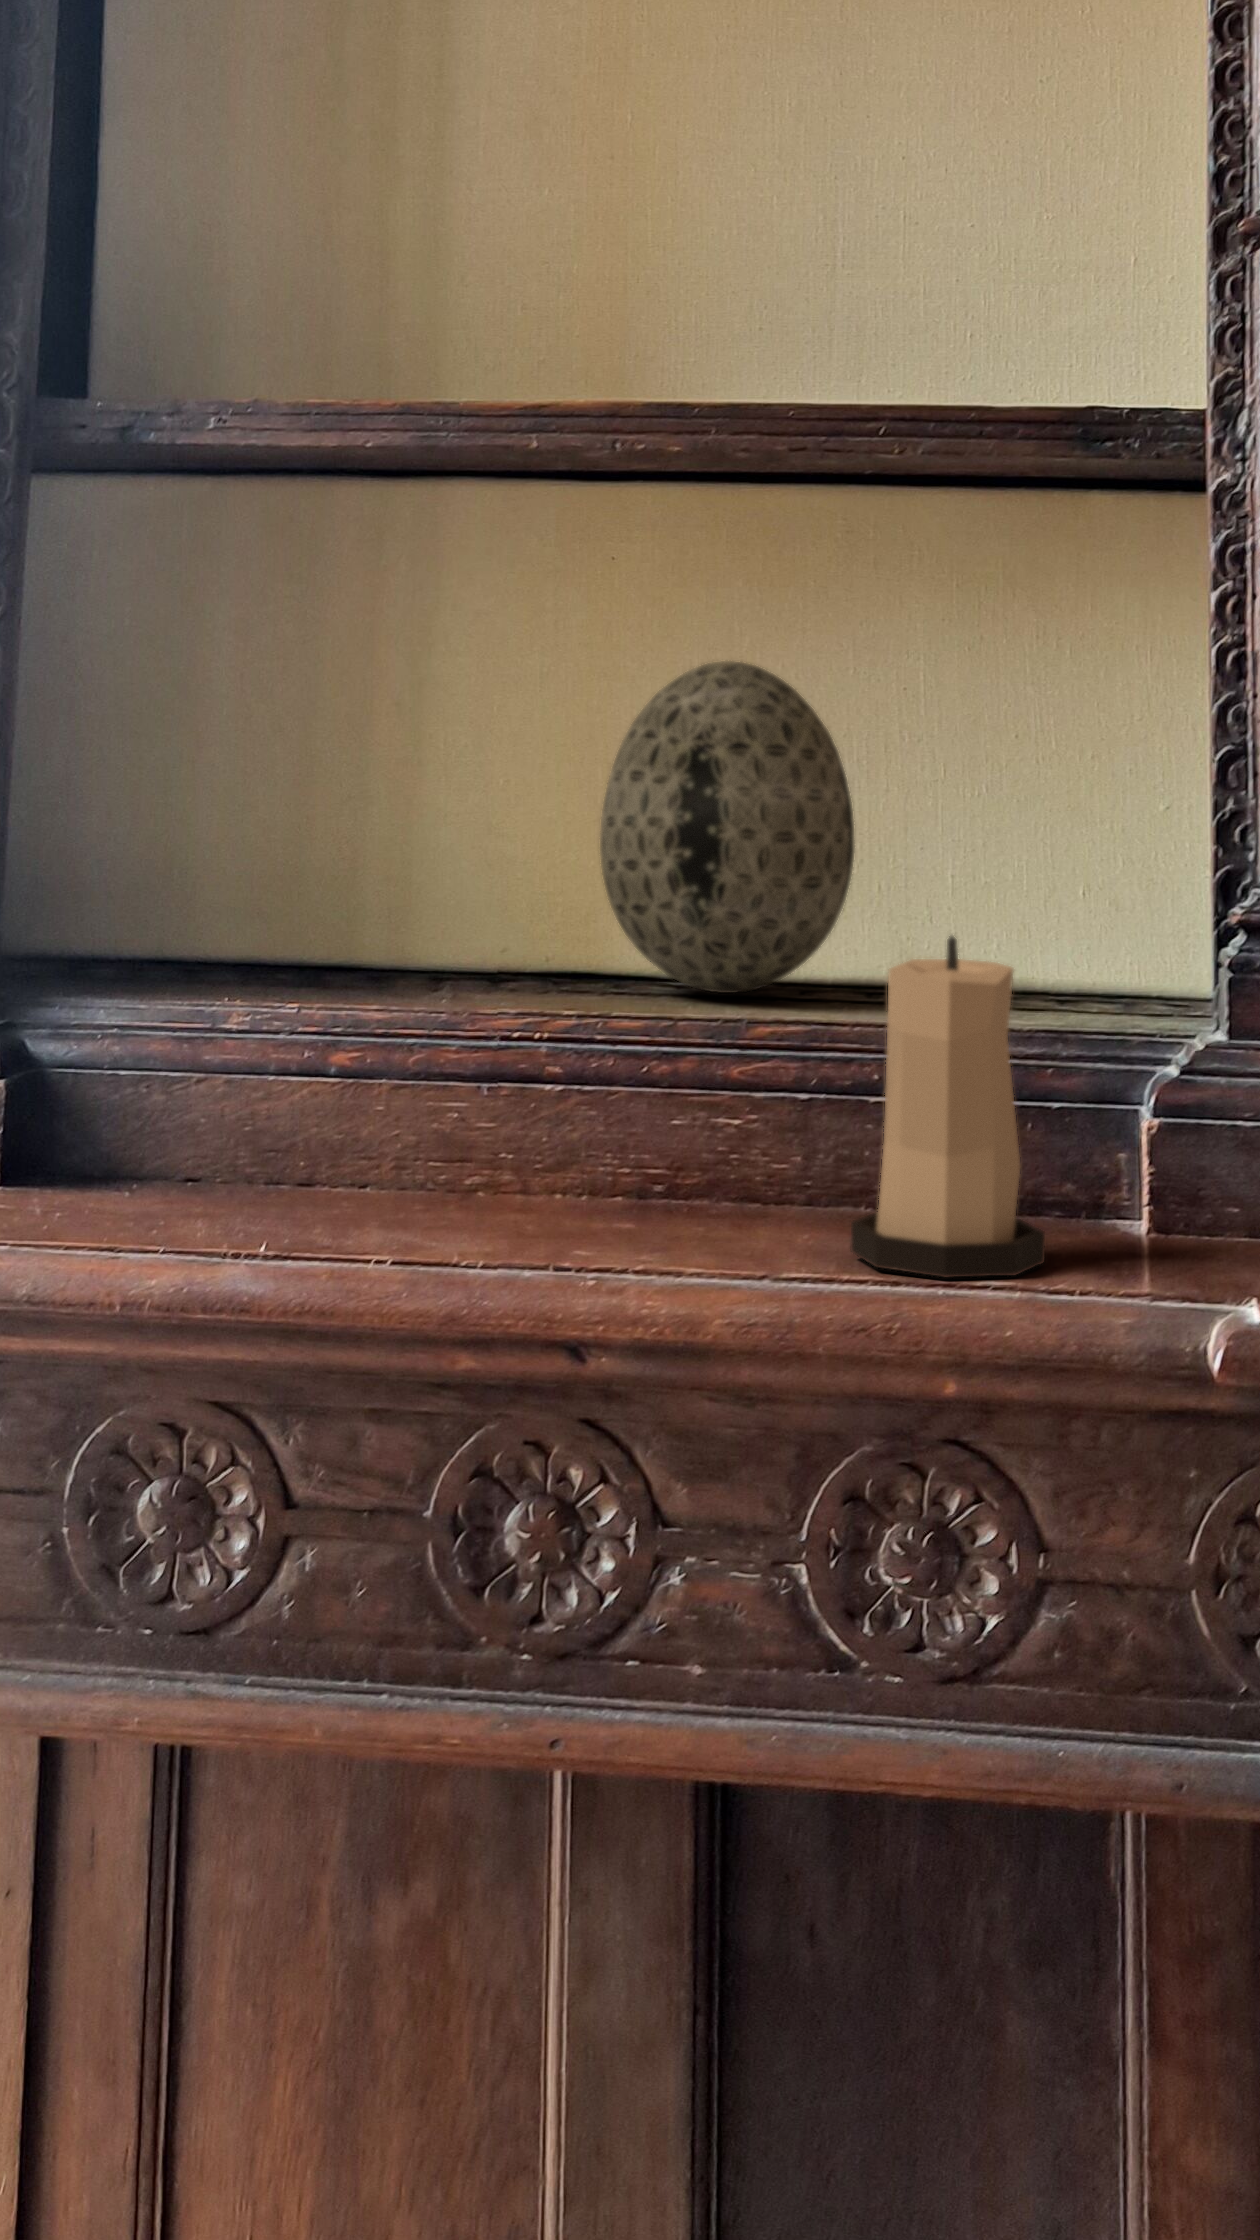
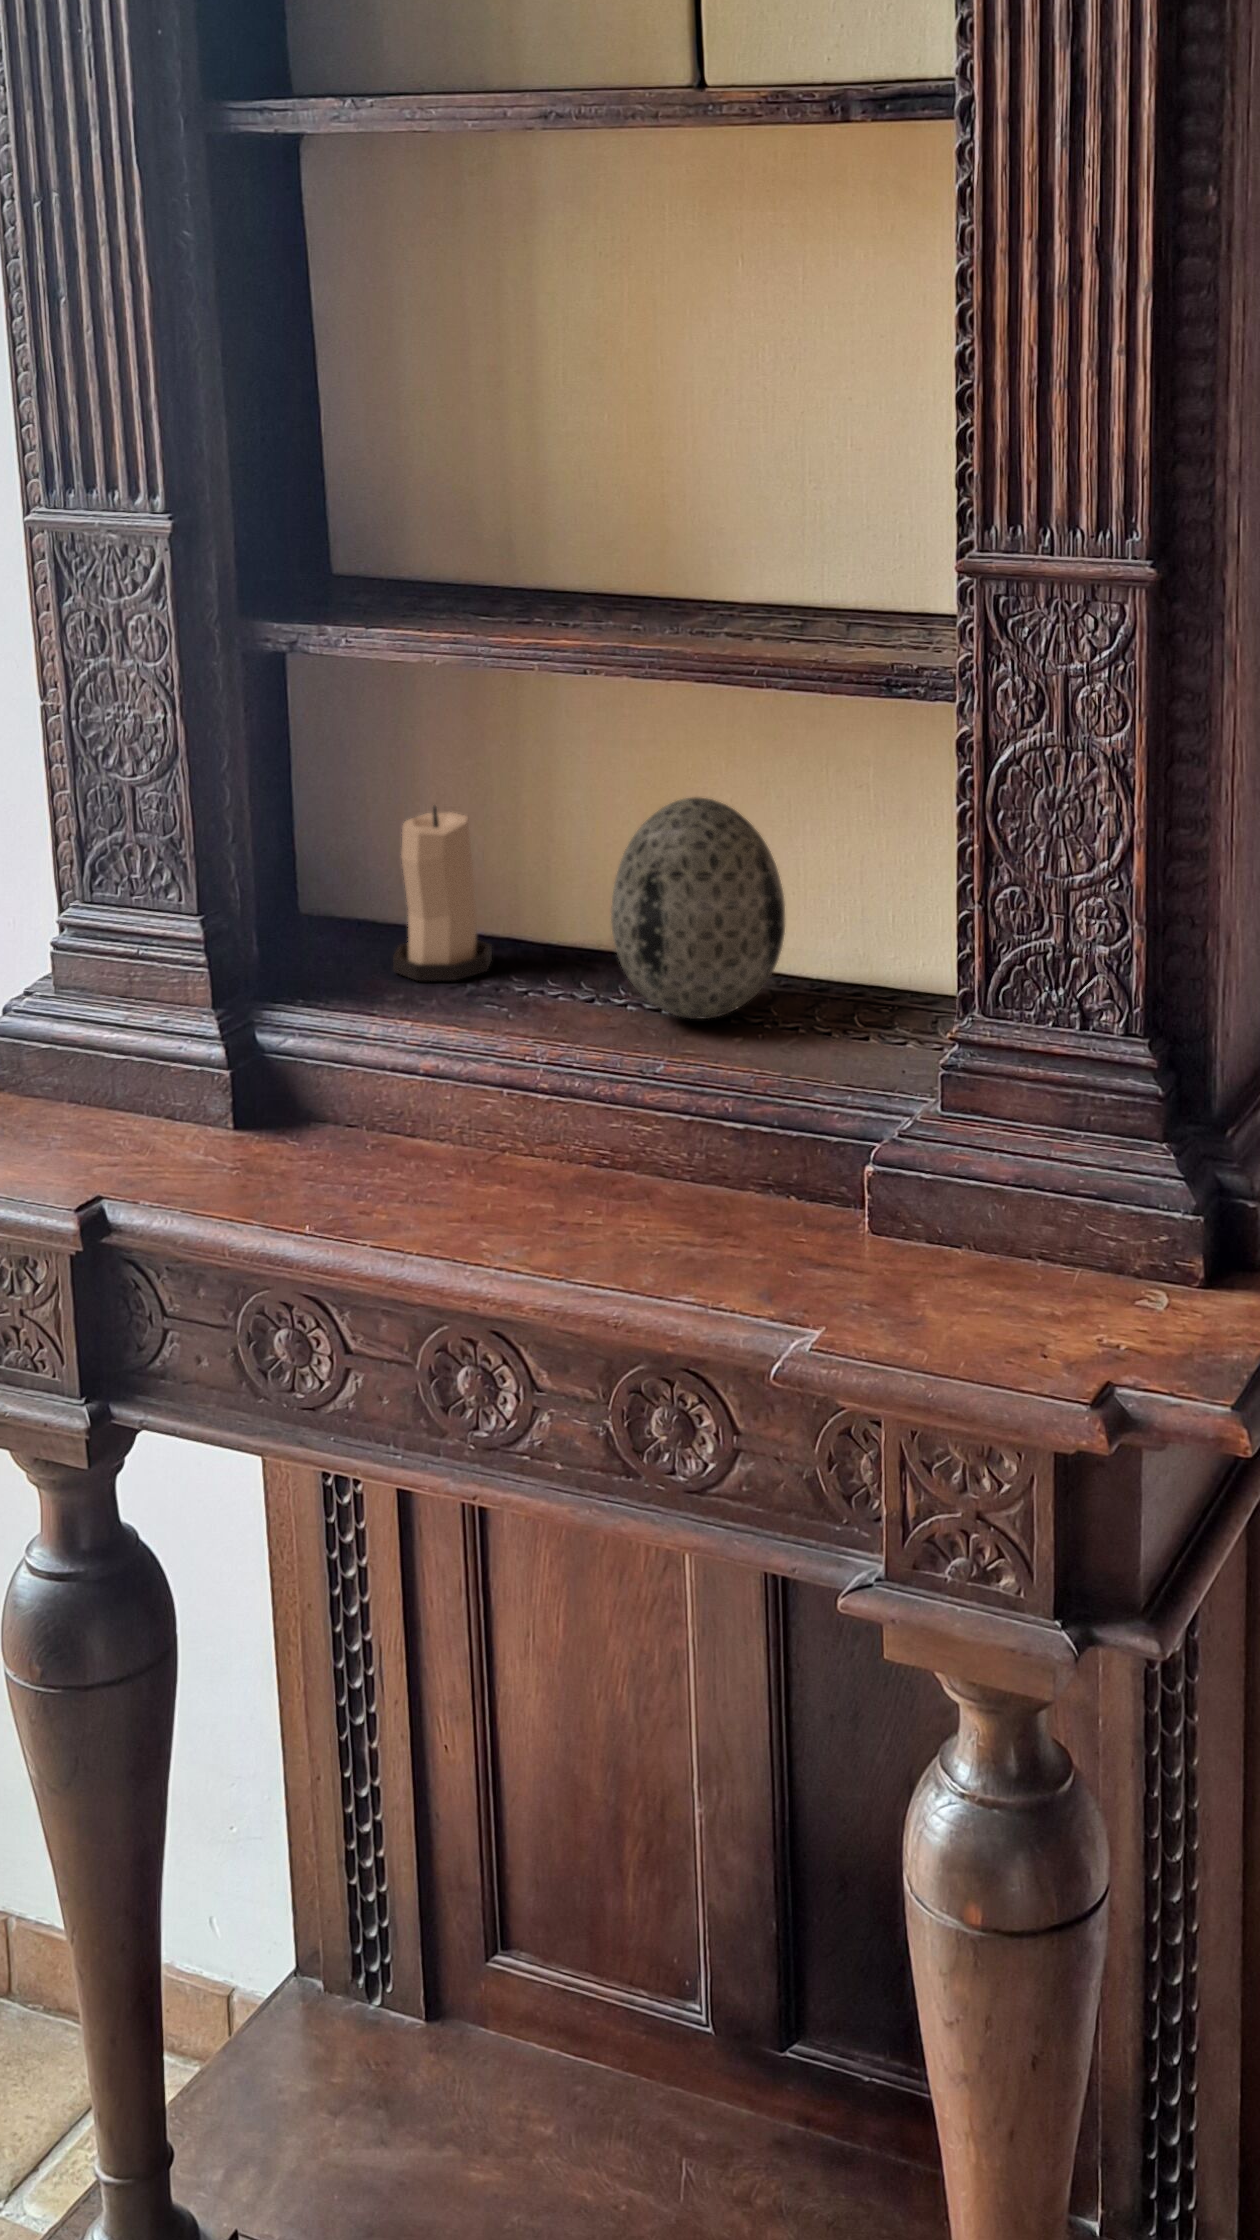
candle: present [850,936,1045,1278] -> present [393,806,492,981]

